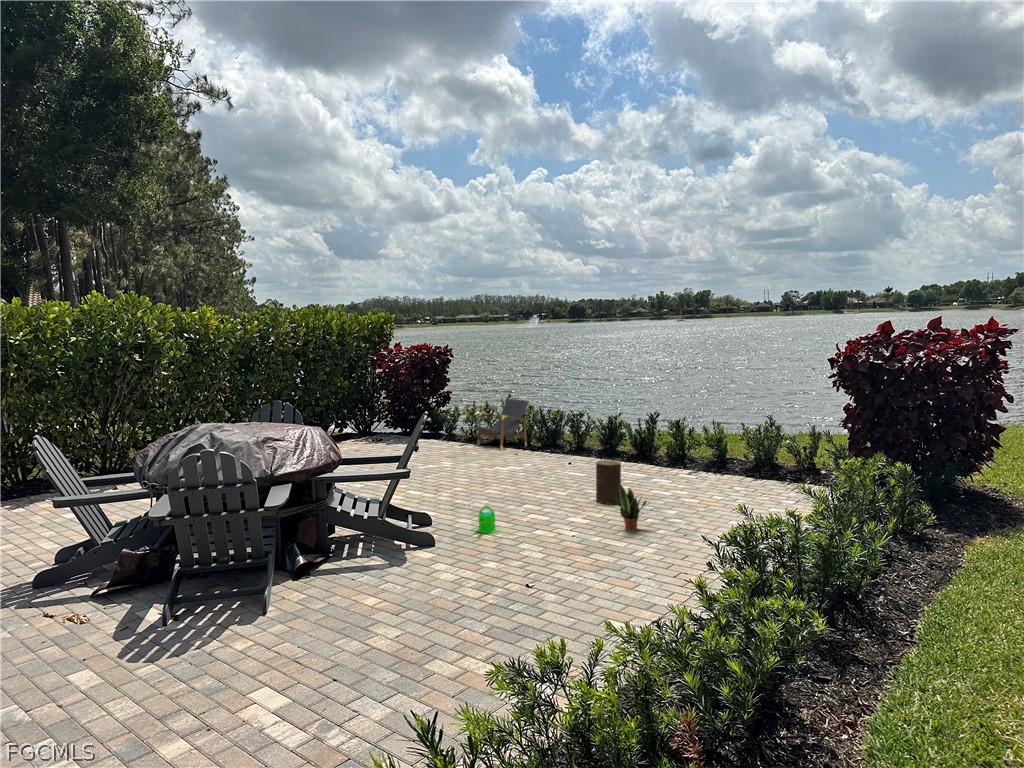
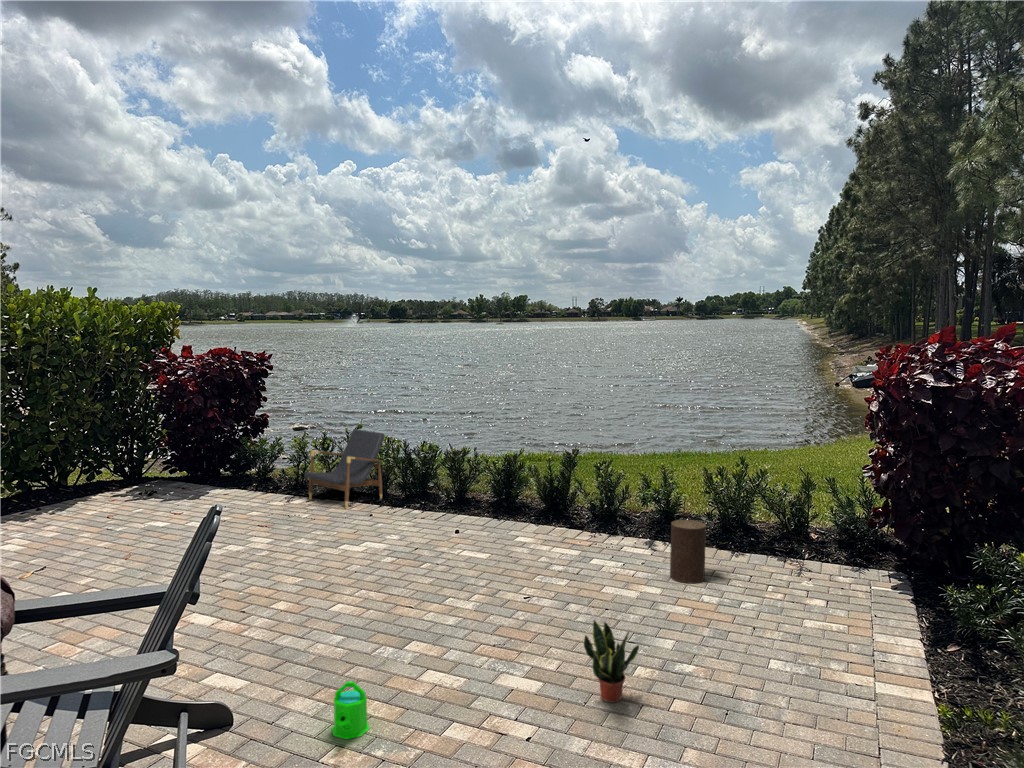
stool: present [596,460,621,505] -> present [670,520,706,584]

